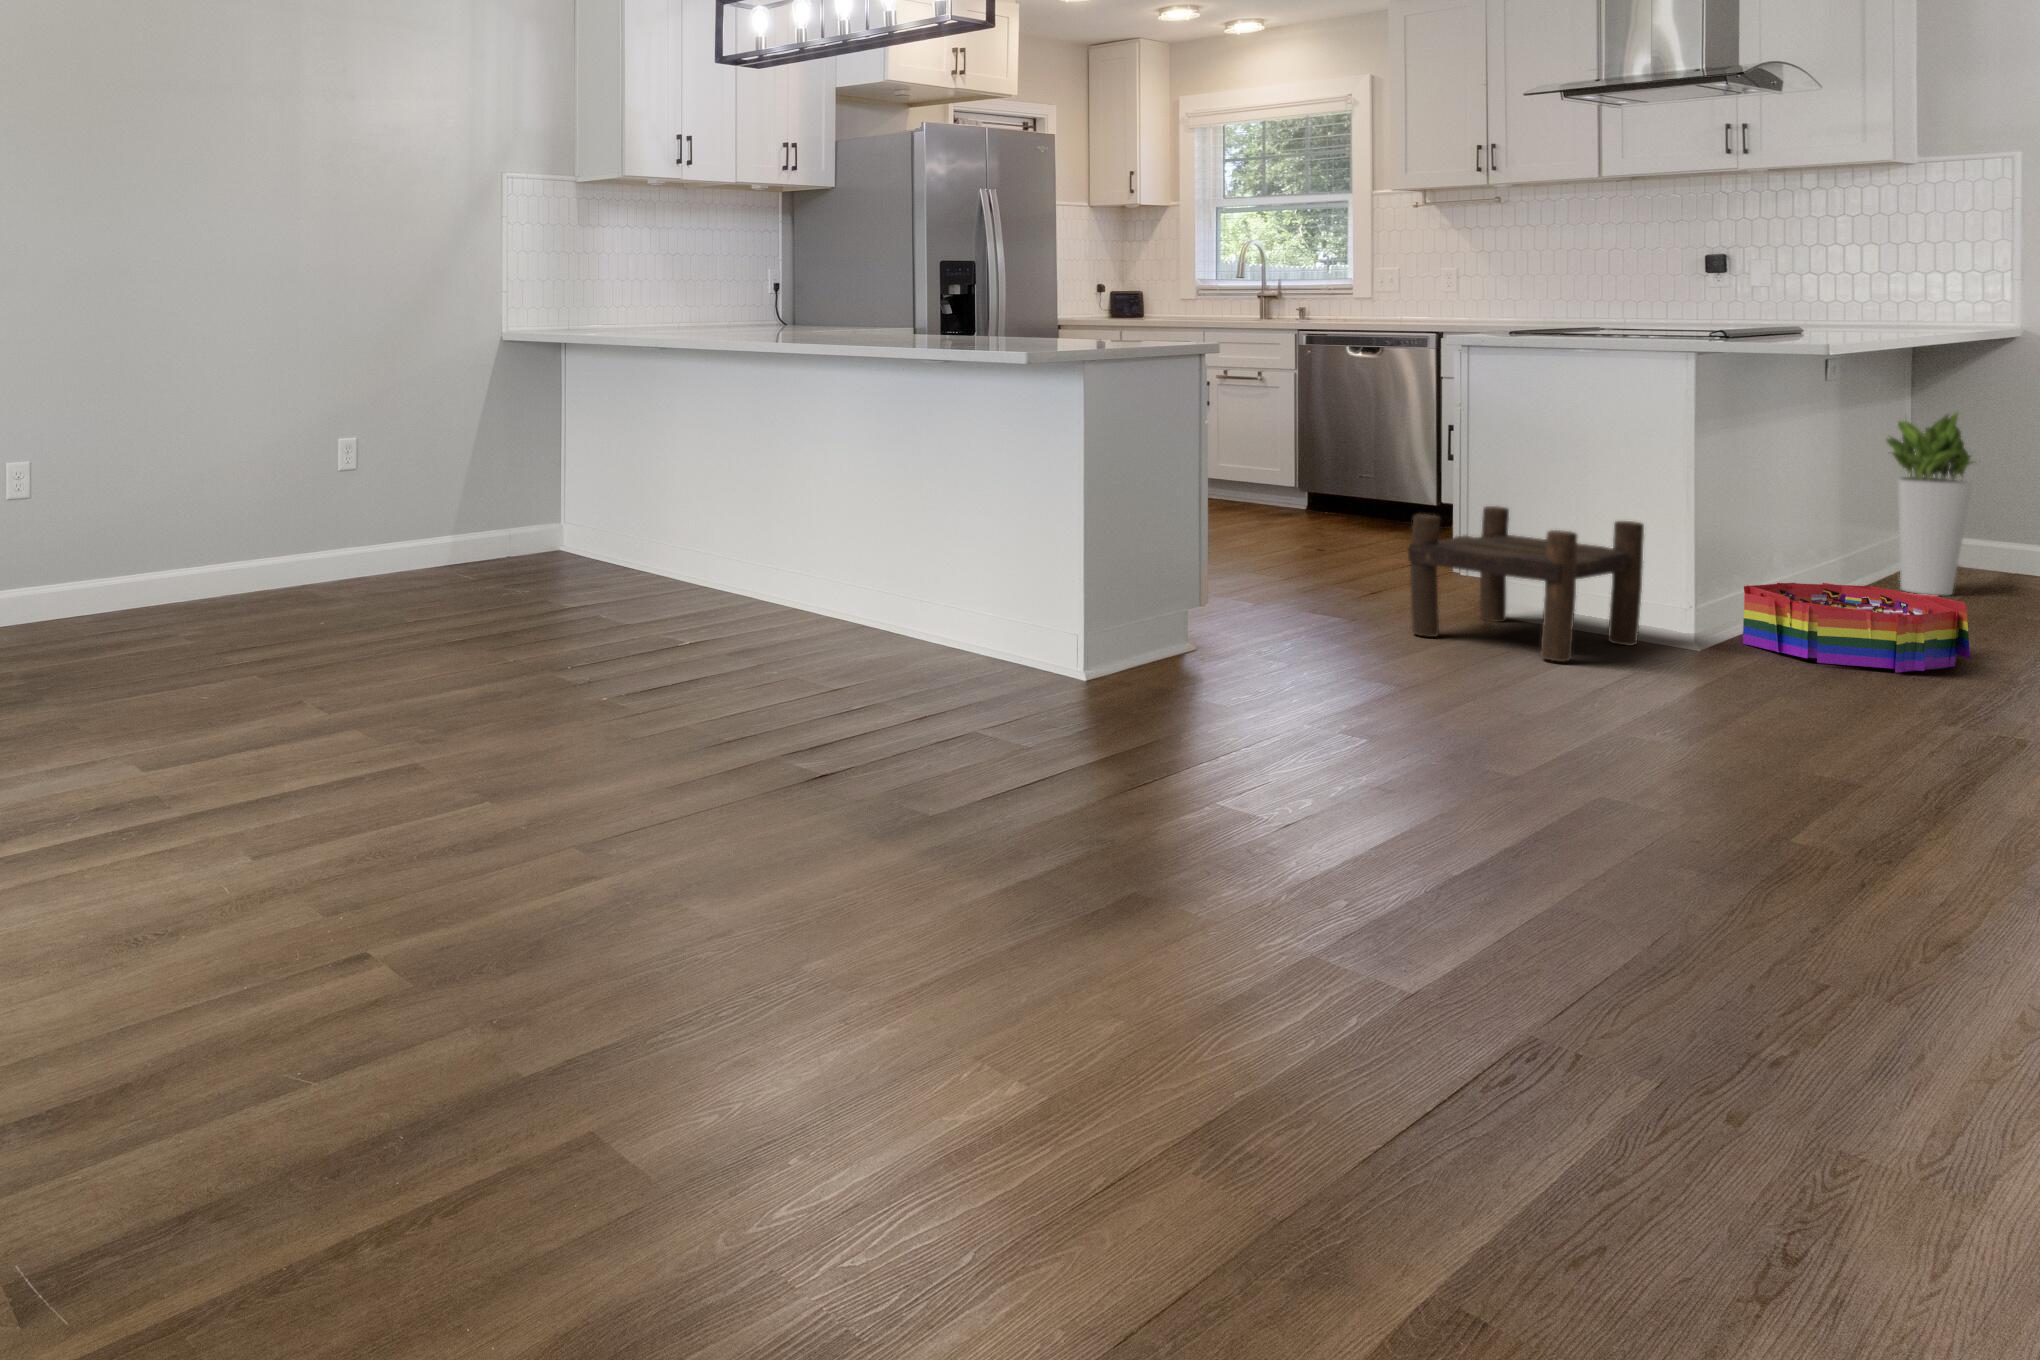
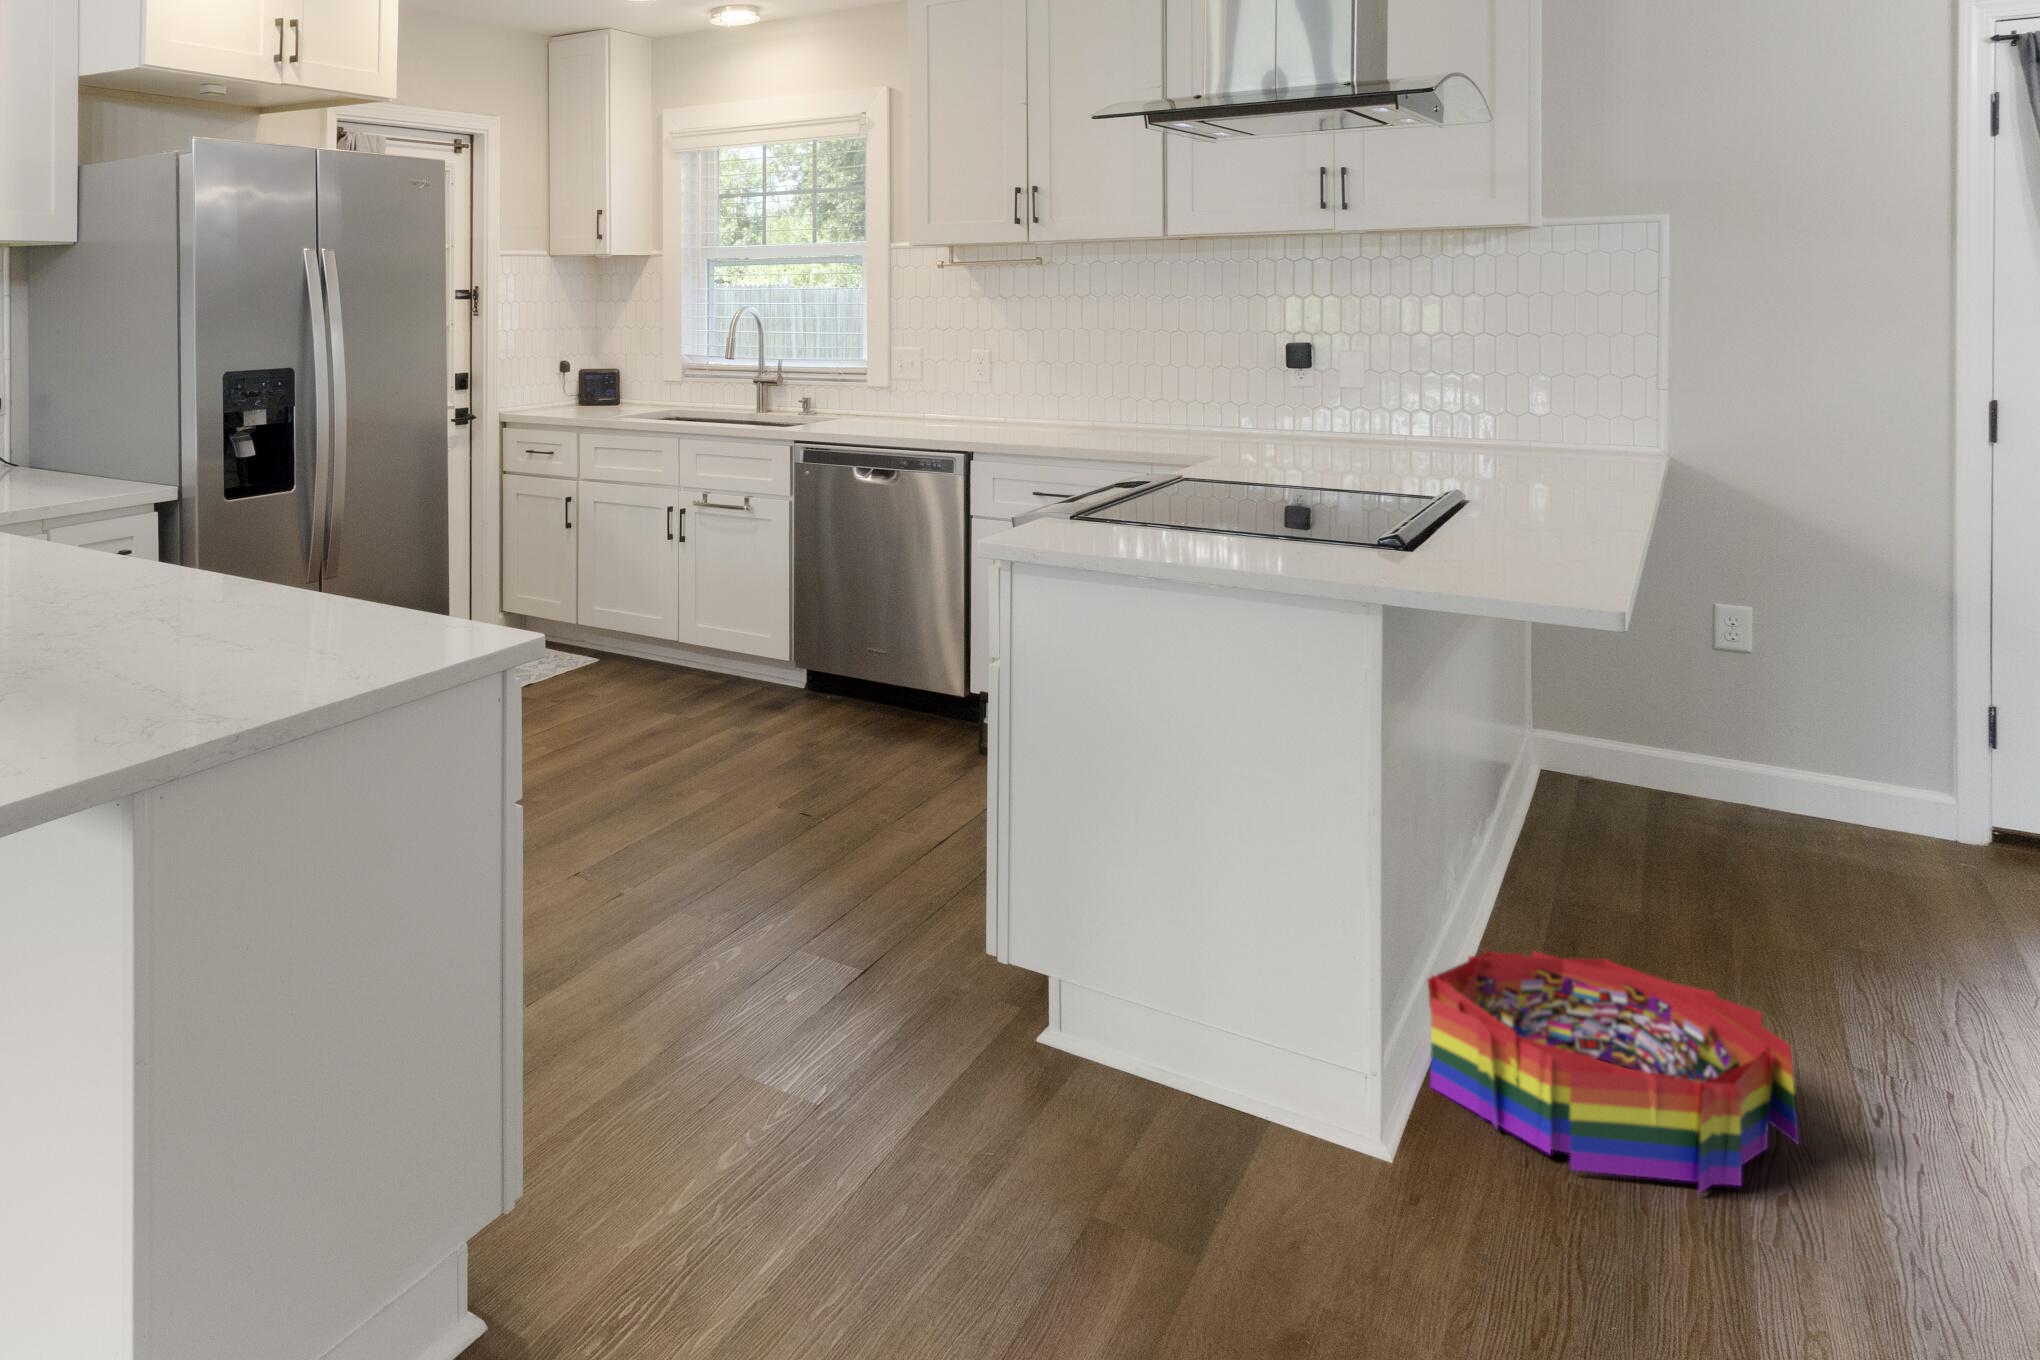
planter: present [1887,413,1972,595] -> none [1541,593,1676,871]
stool: present [1408,506,1644,662] -> none [898,830,1283,1231]

